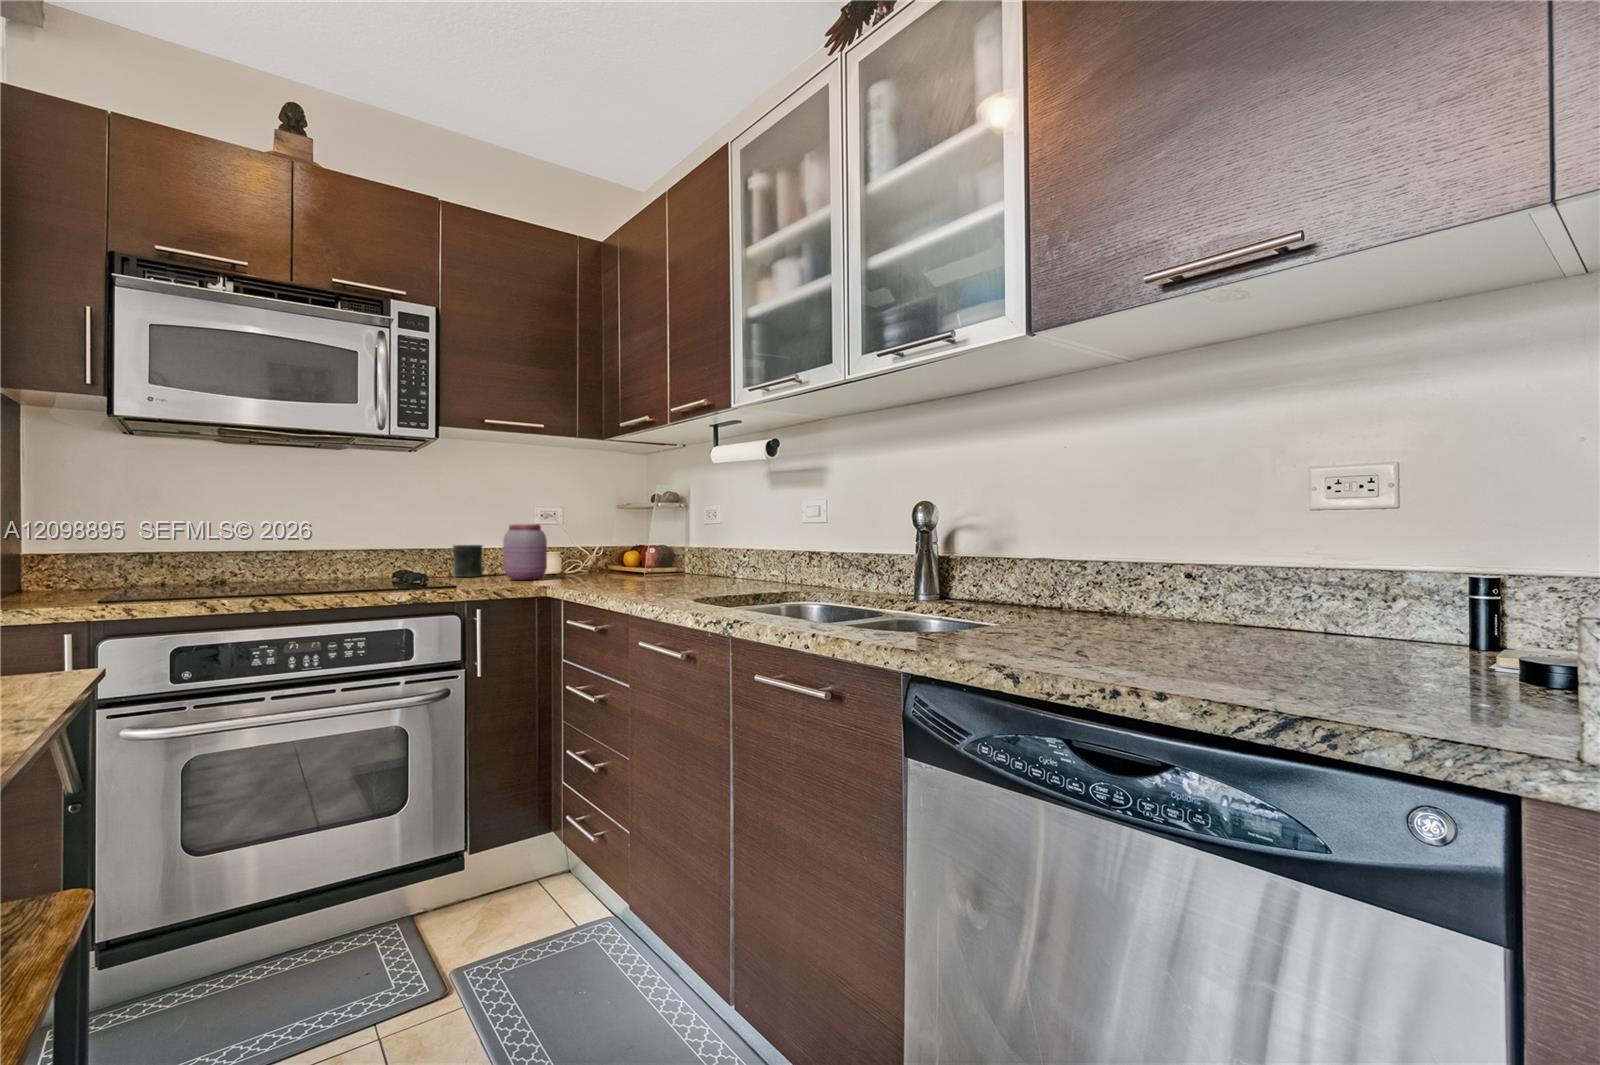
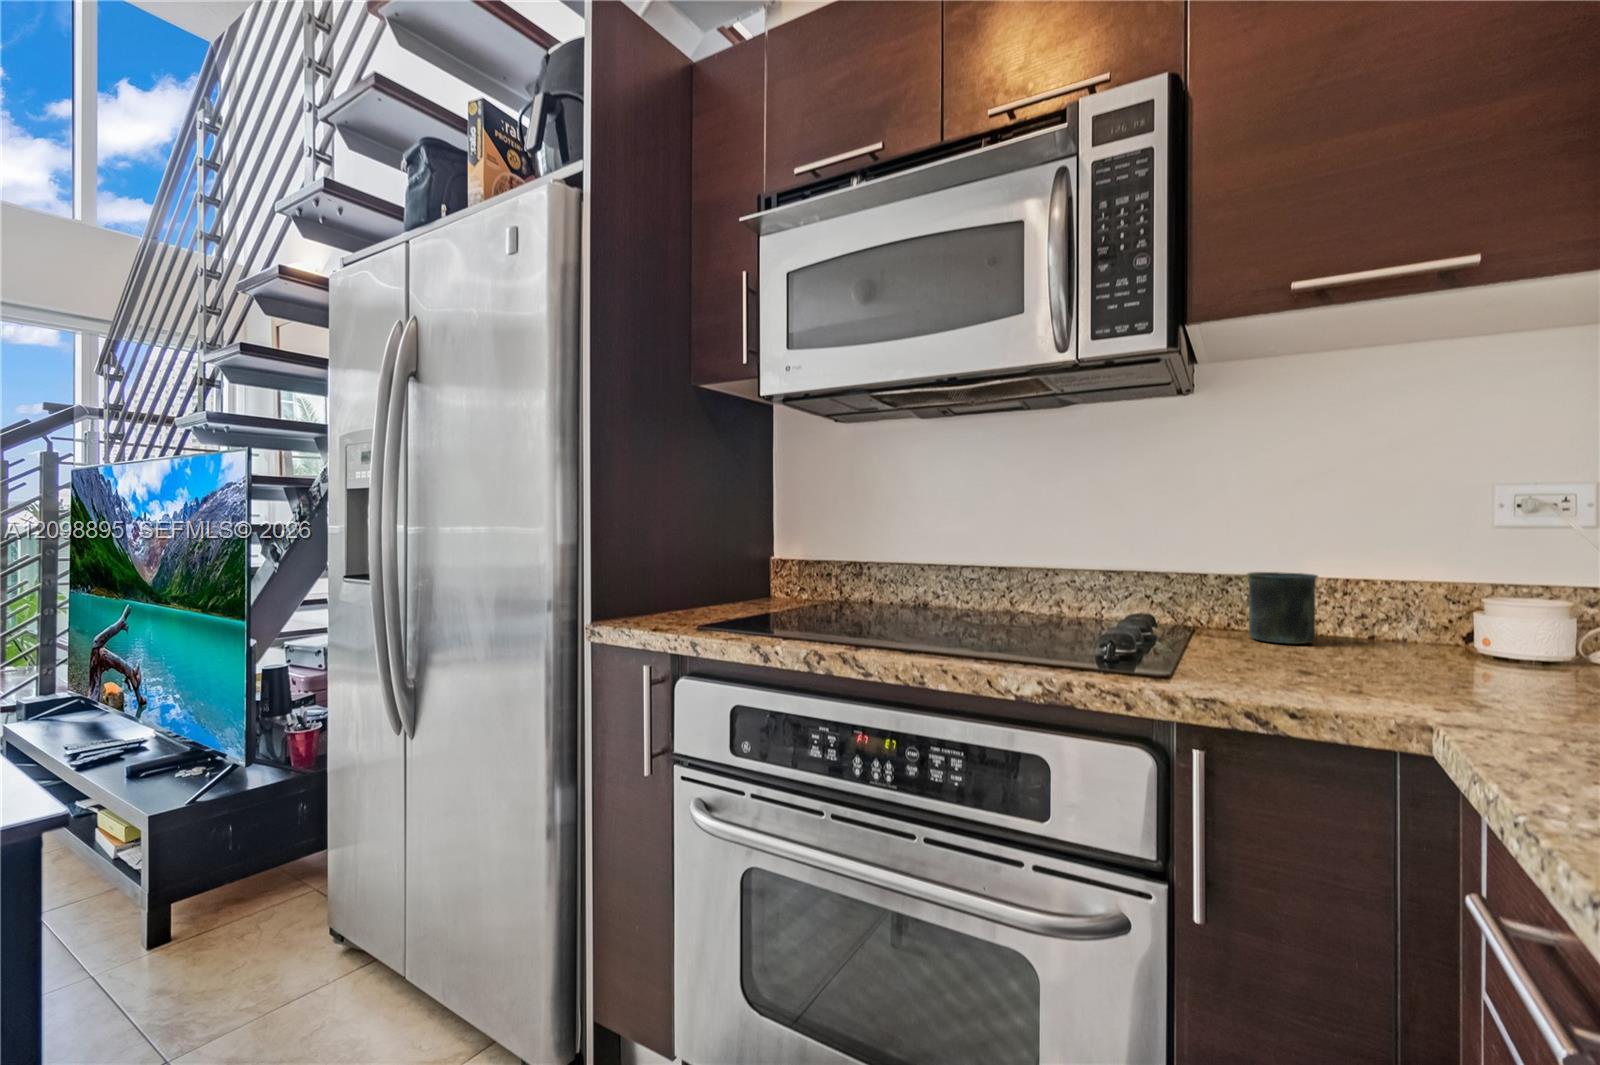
jar: present [503,524,547,580] -> none [1332,532,1470,683]

